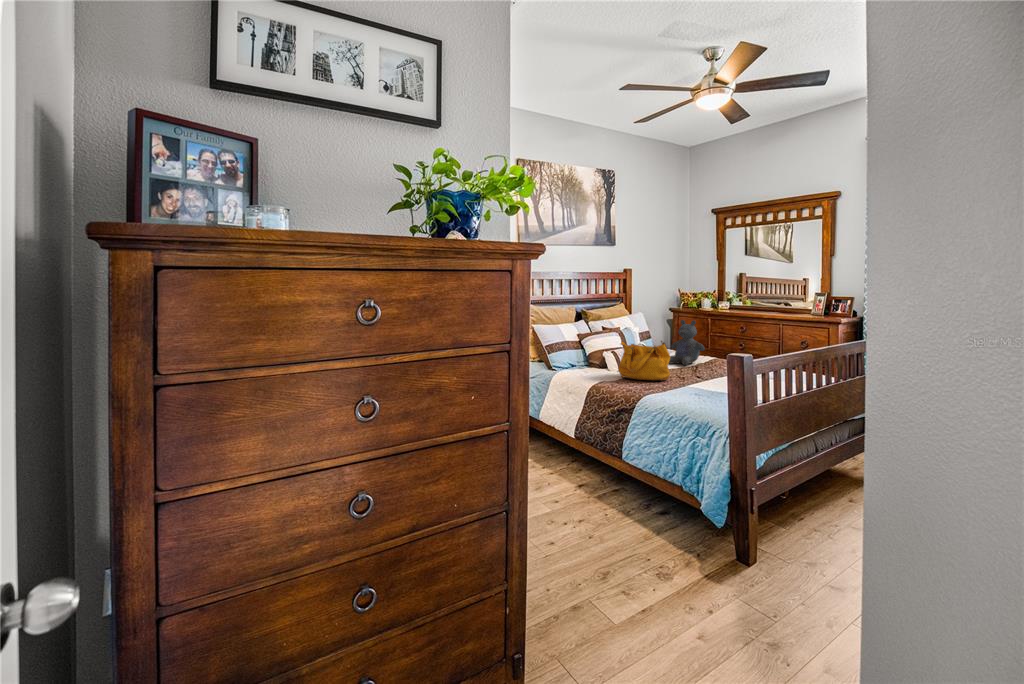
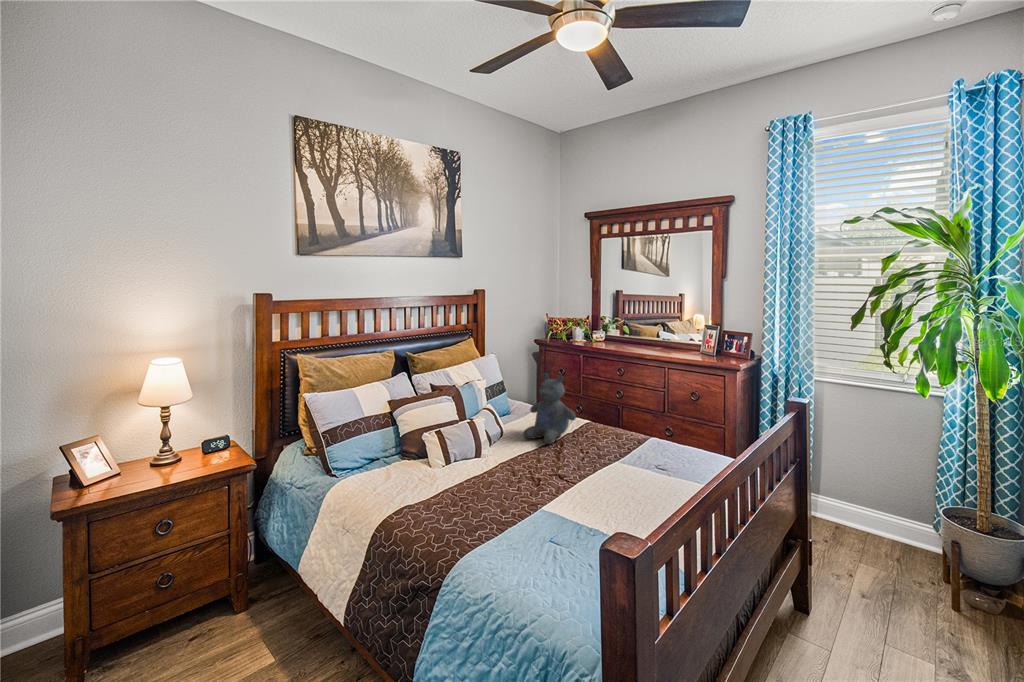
handbag: present [618,341,670,381] -> none [440,428,522,500]

